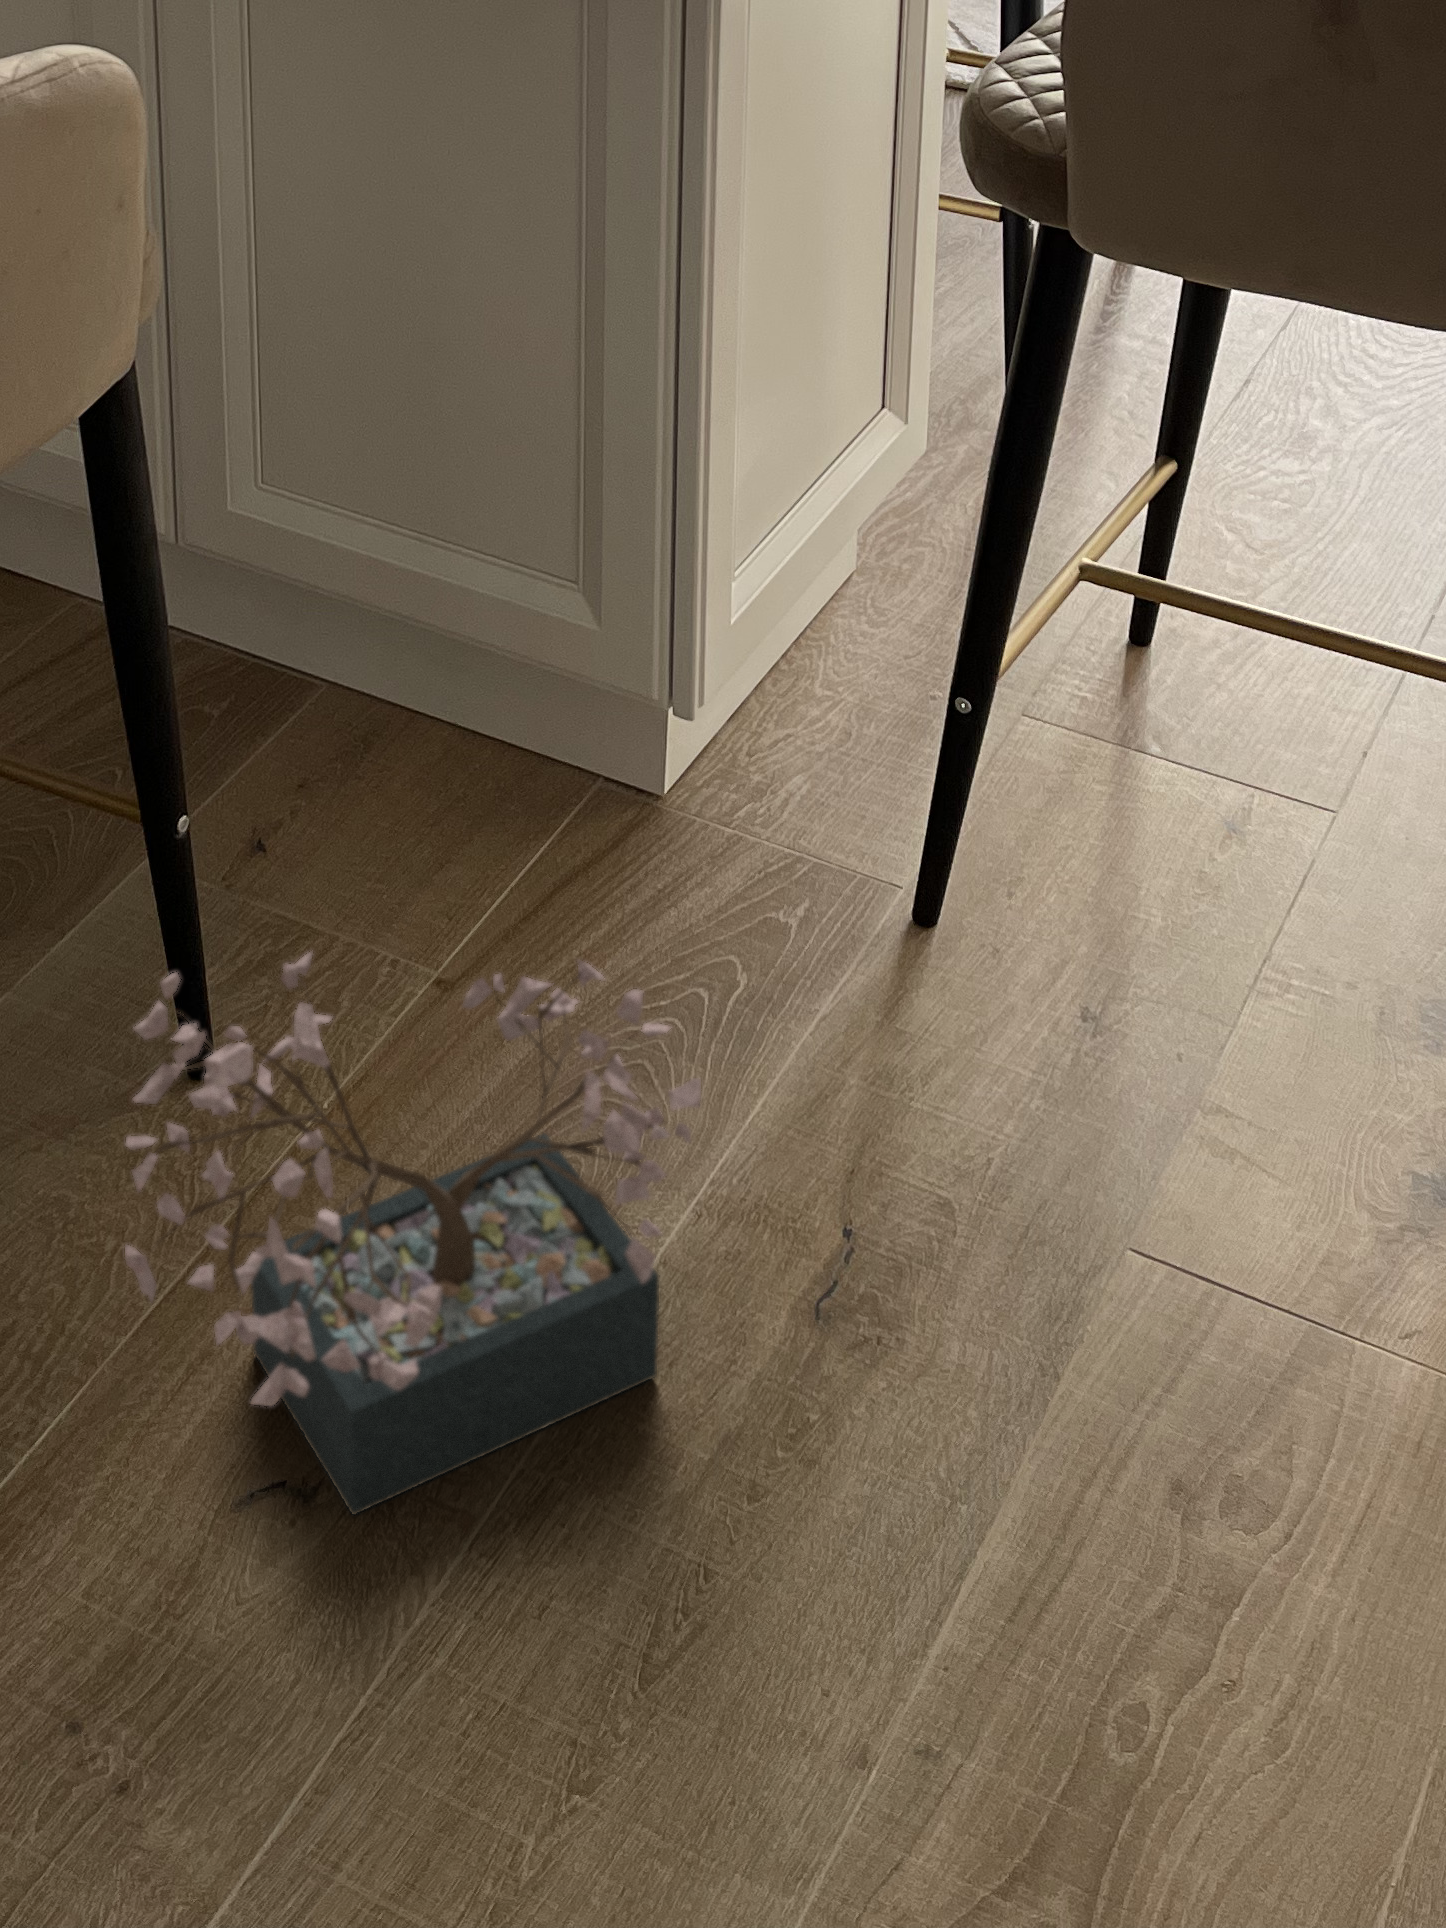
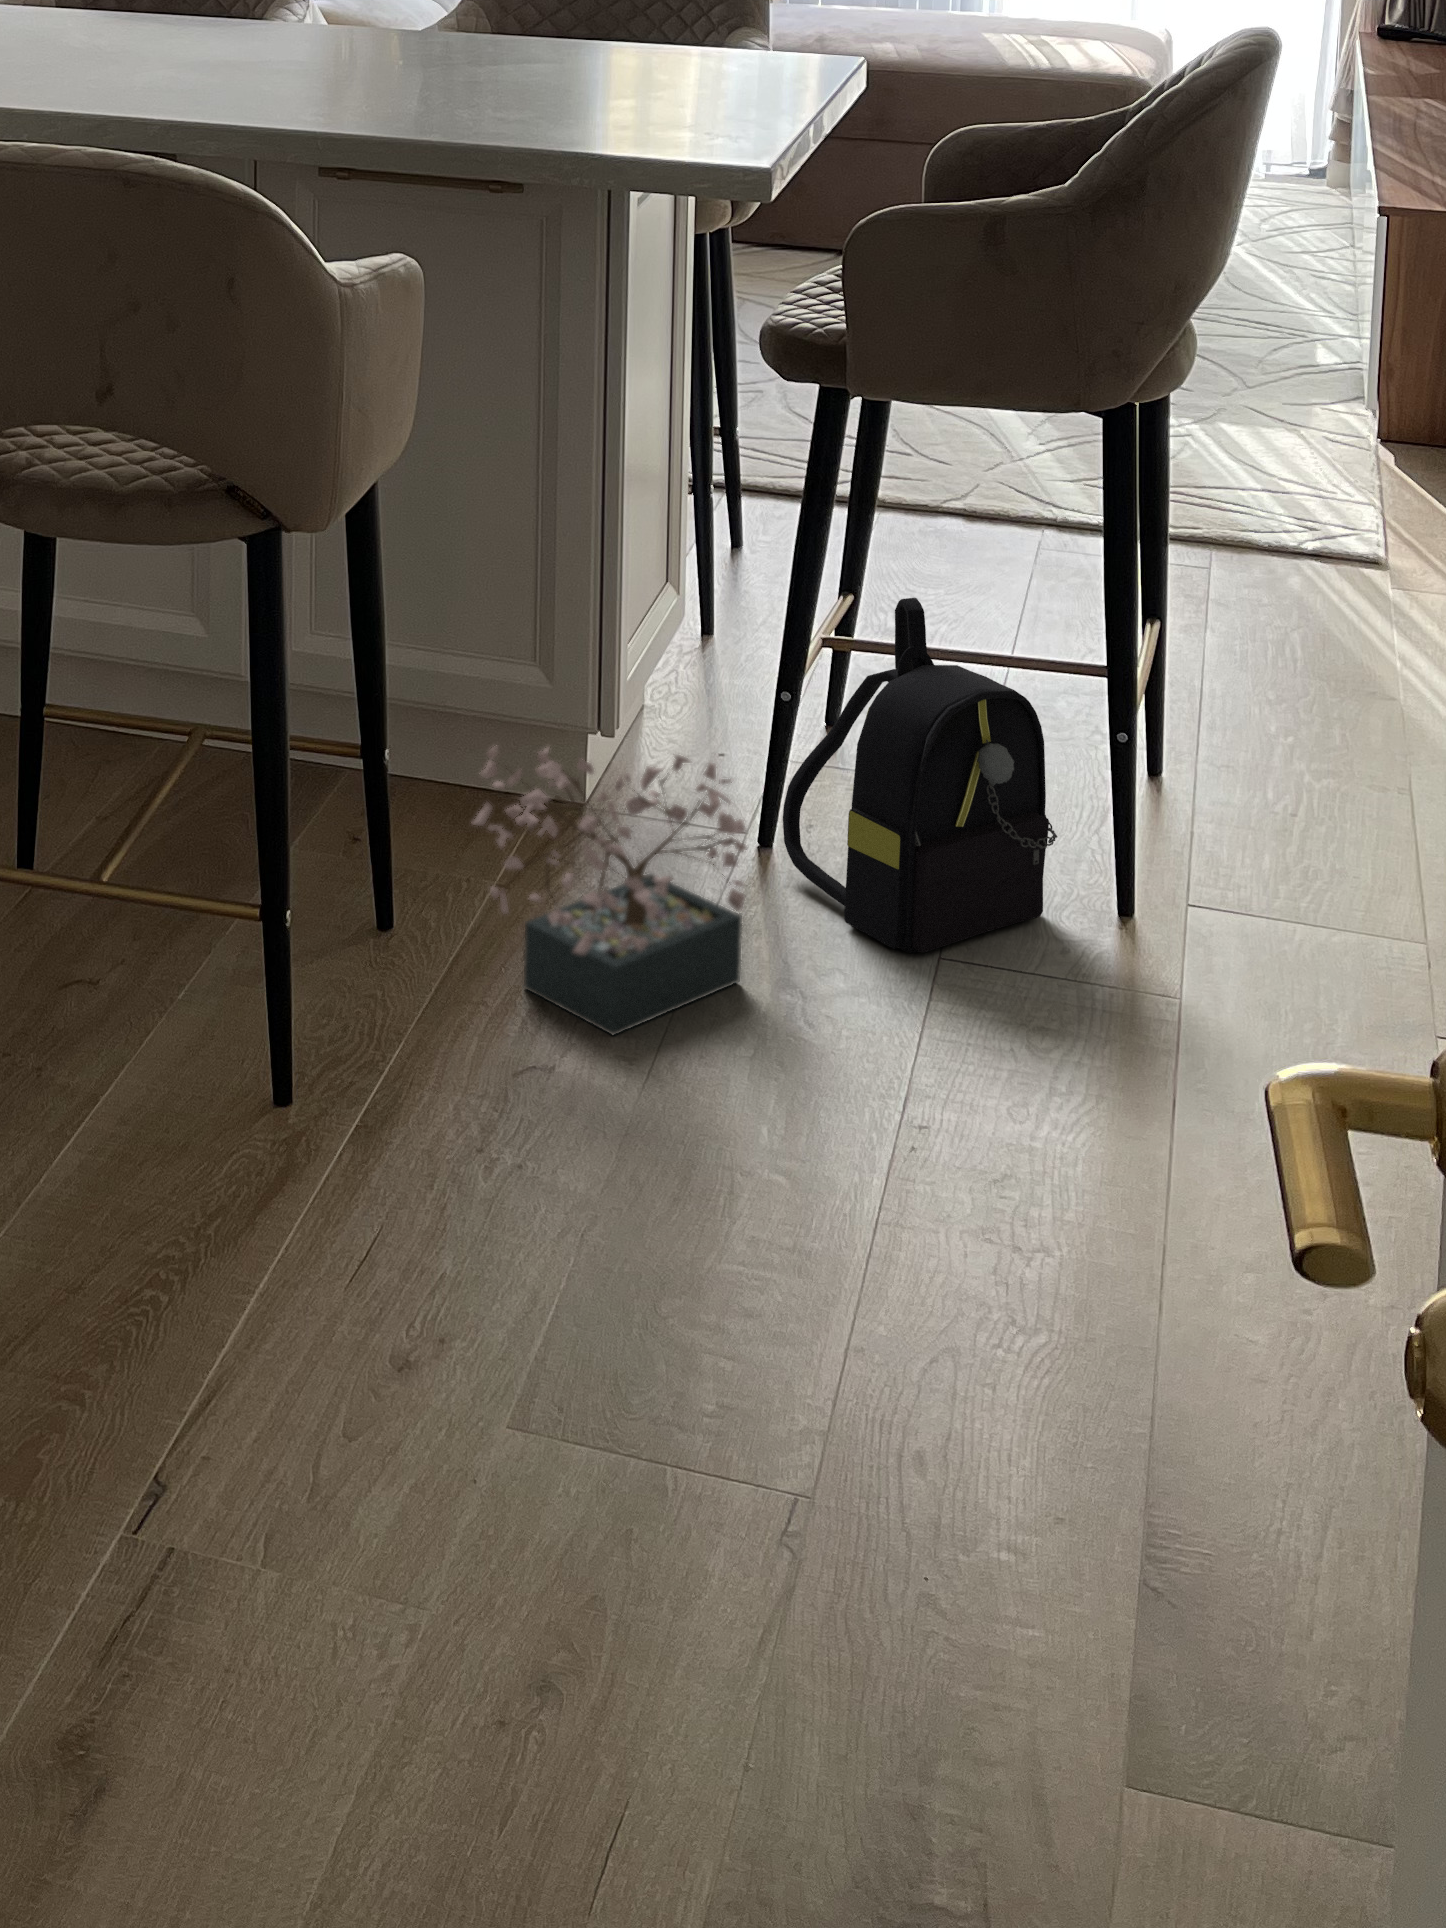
backpack: none [861,662,1331,1330] -> present [783,598,1057,953]

